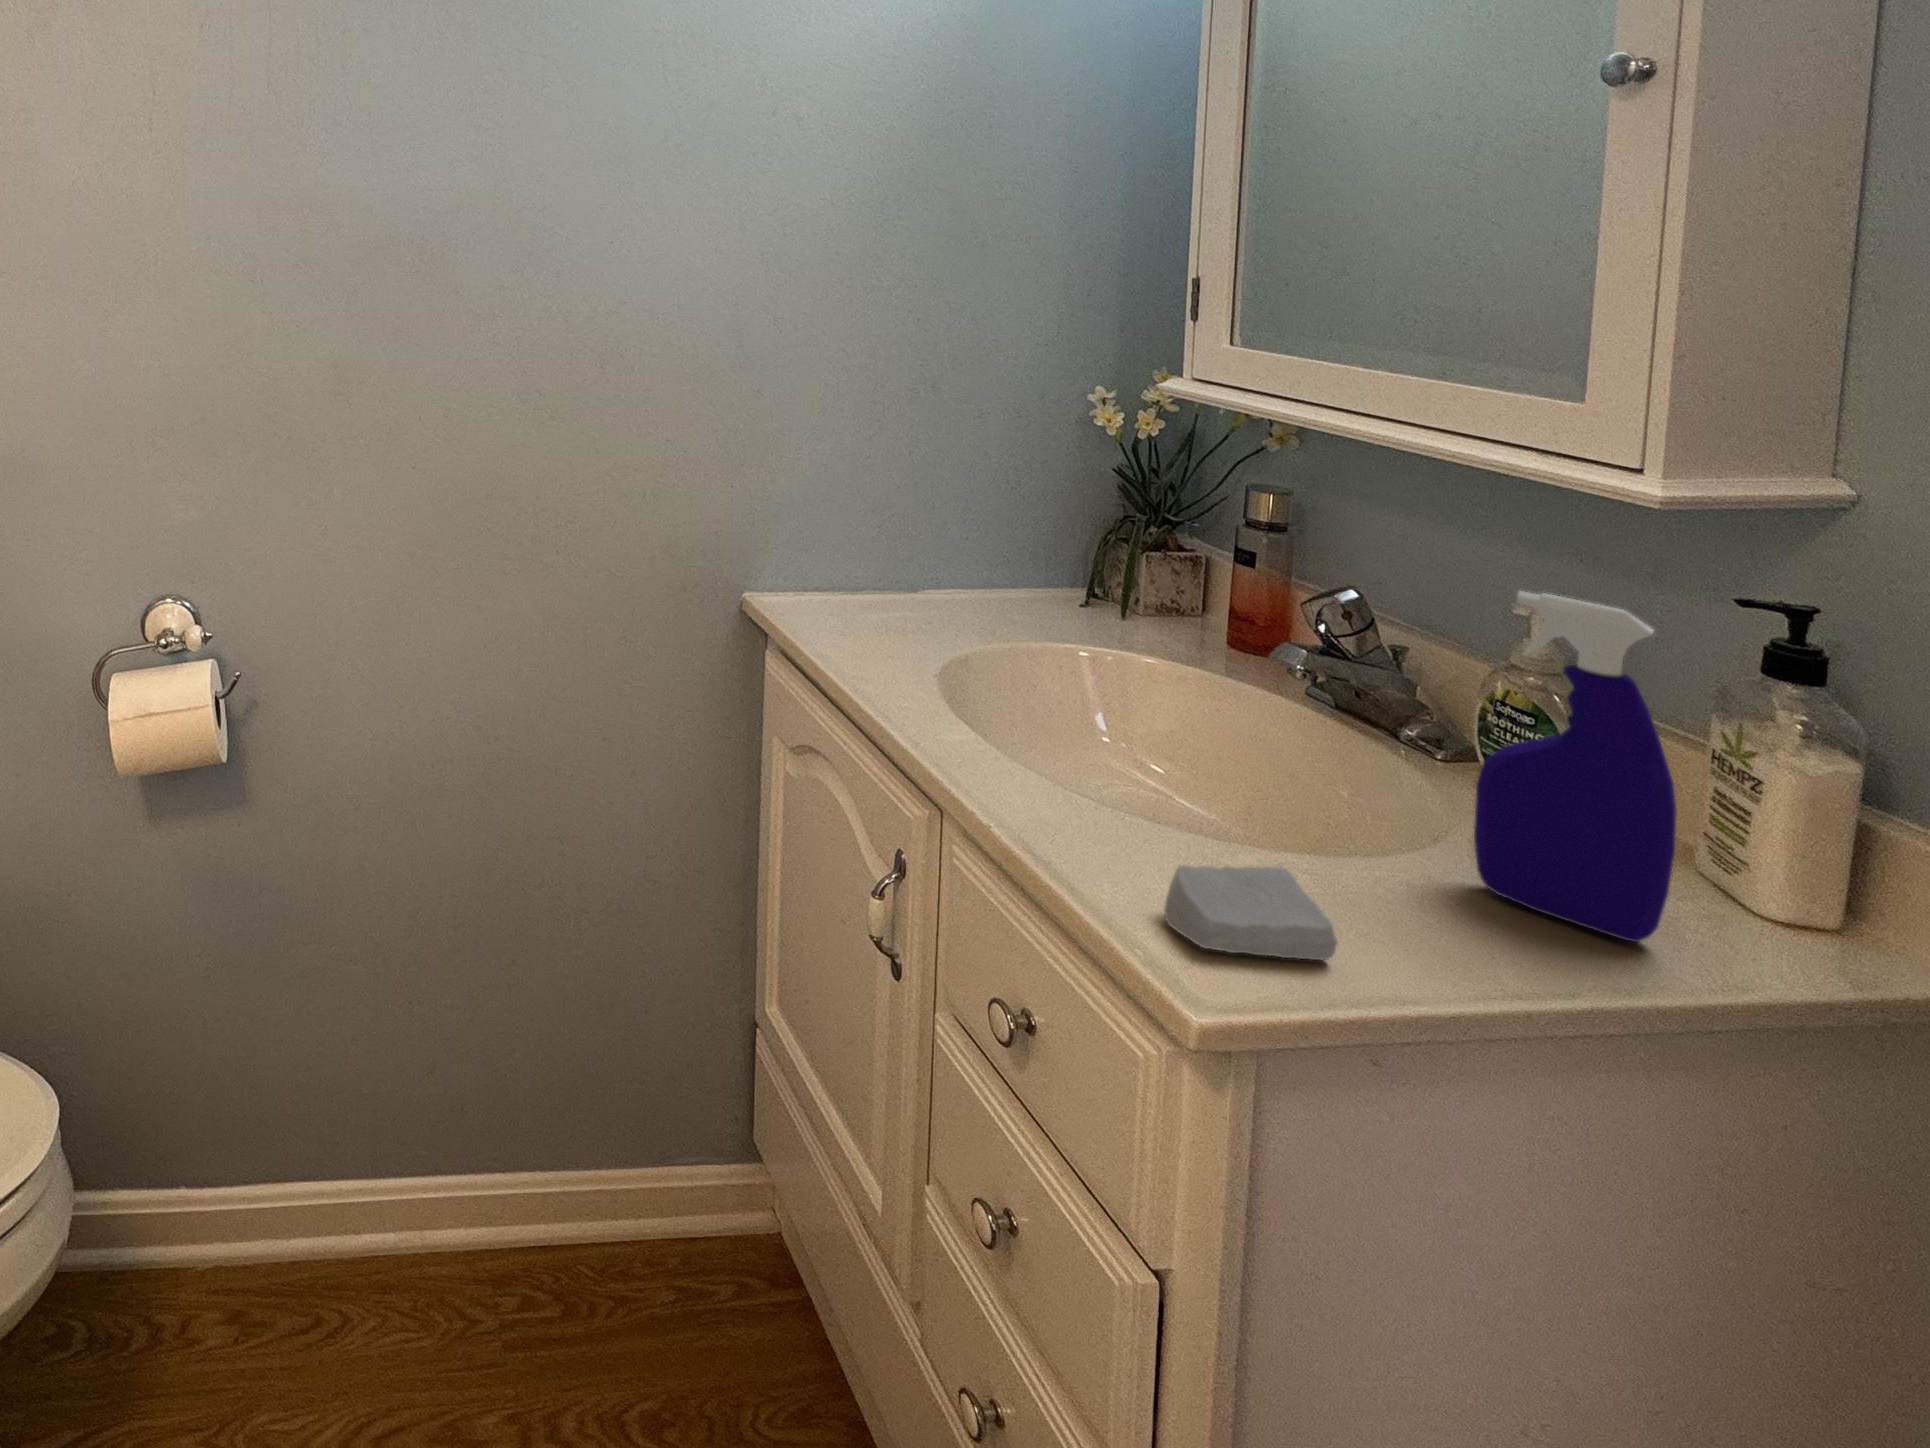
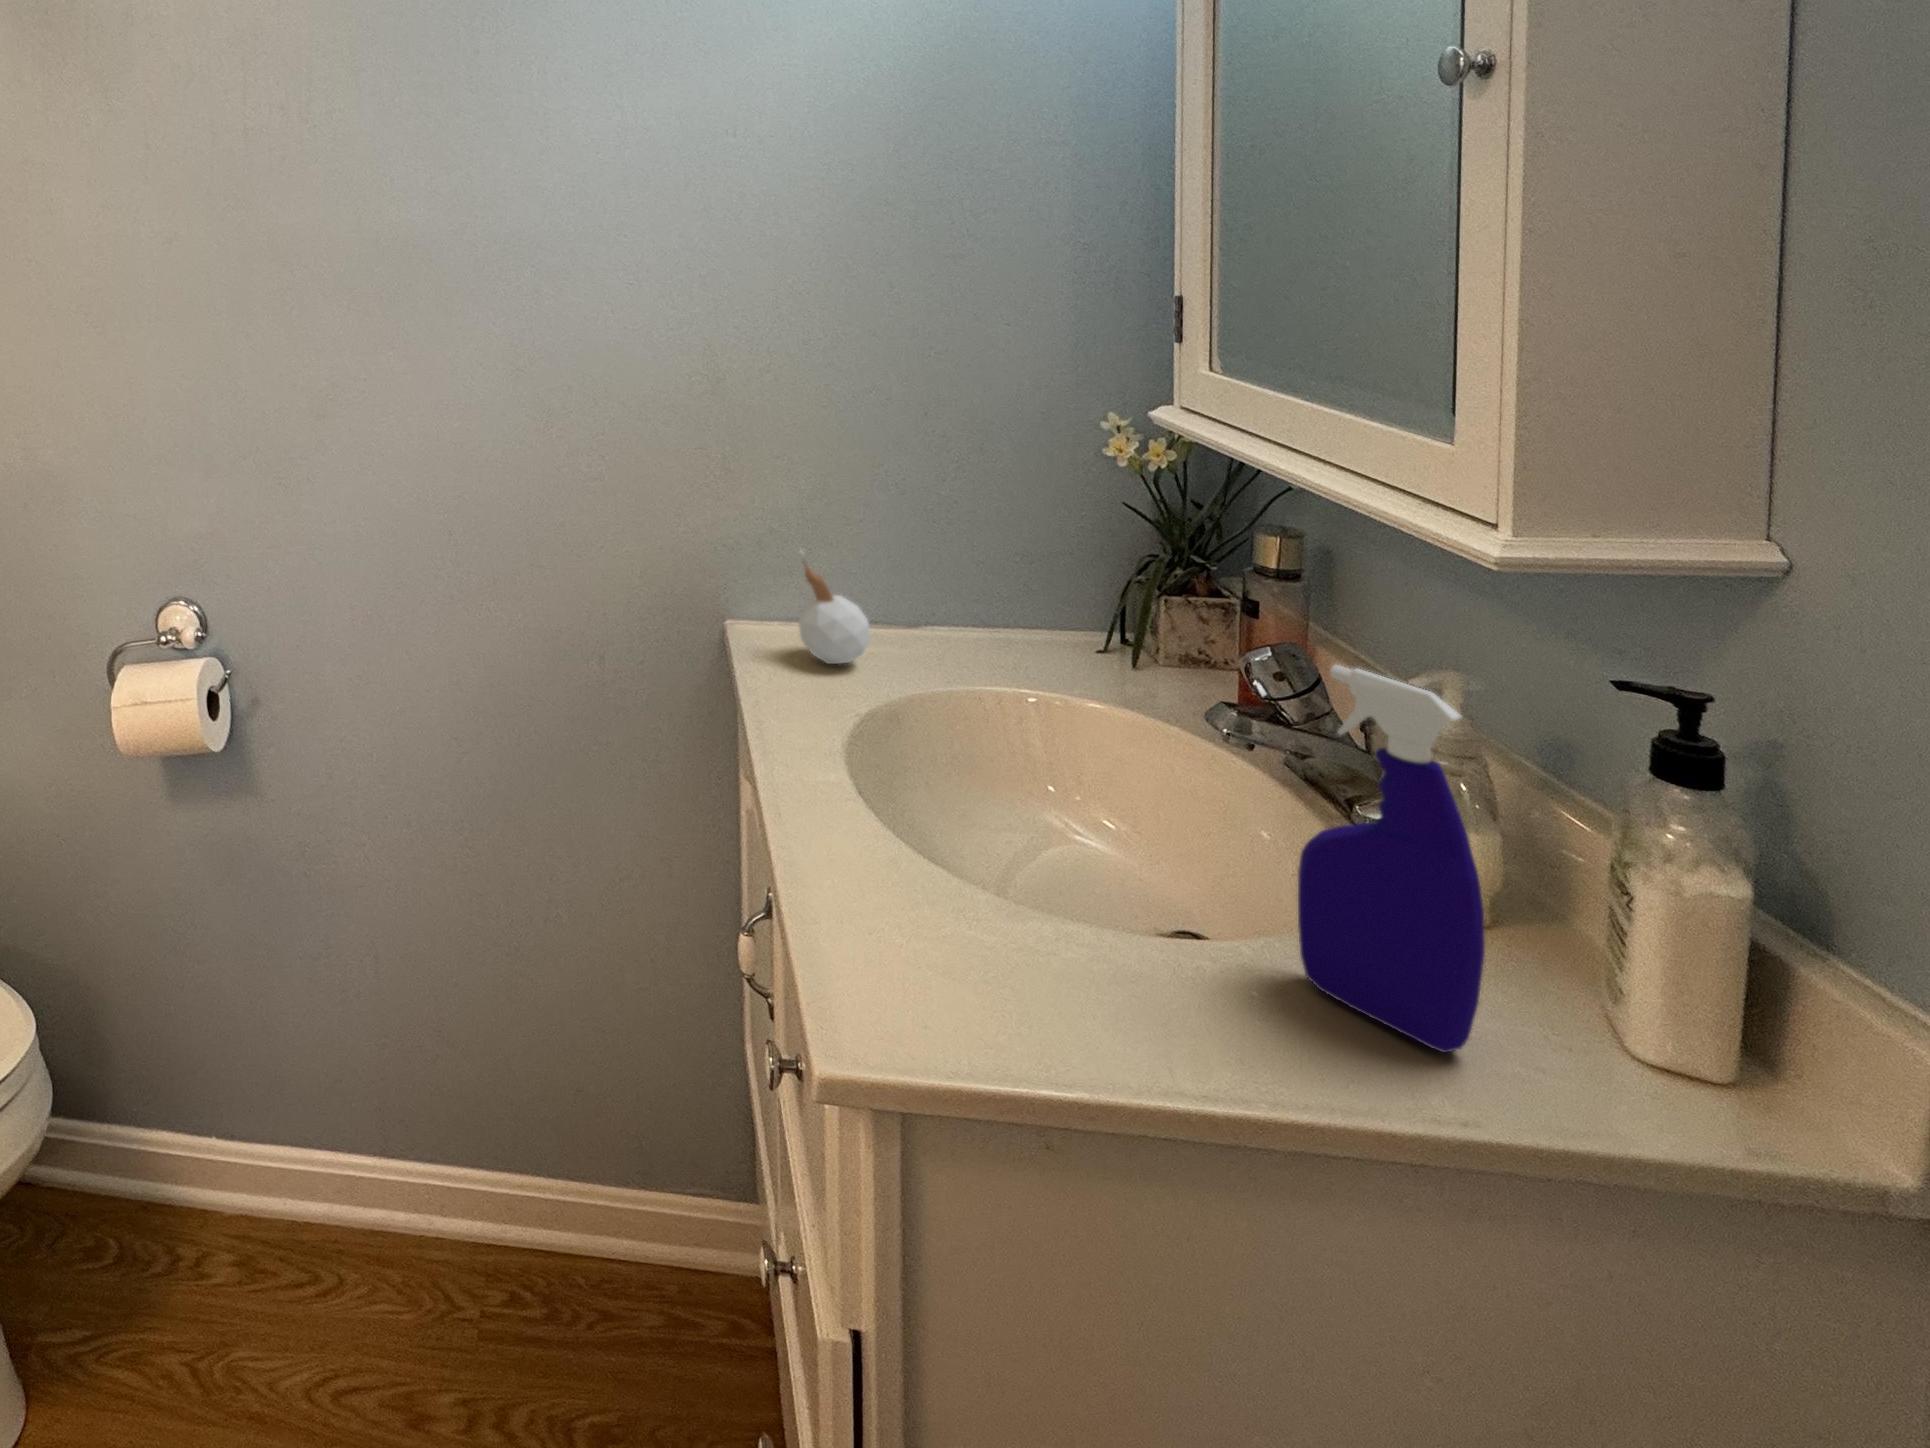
candle: none [843,513,914,629] -> present [799,558,871,664]
soap bar: present [1164,865,1337,960] -> none [908,918,1063,1027]

